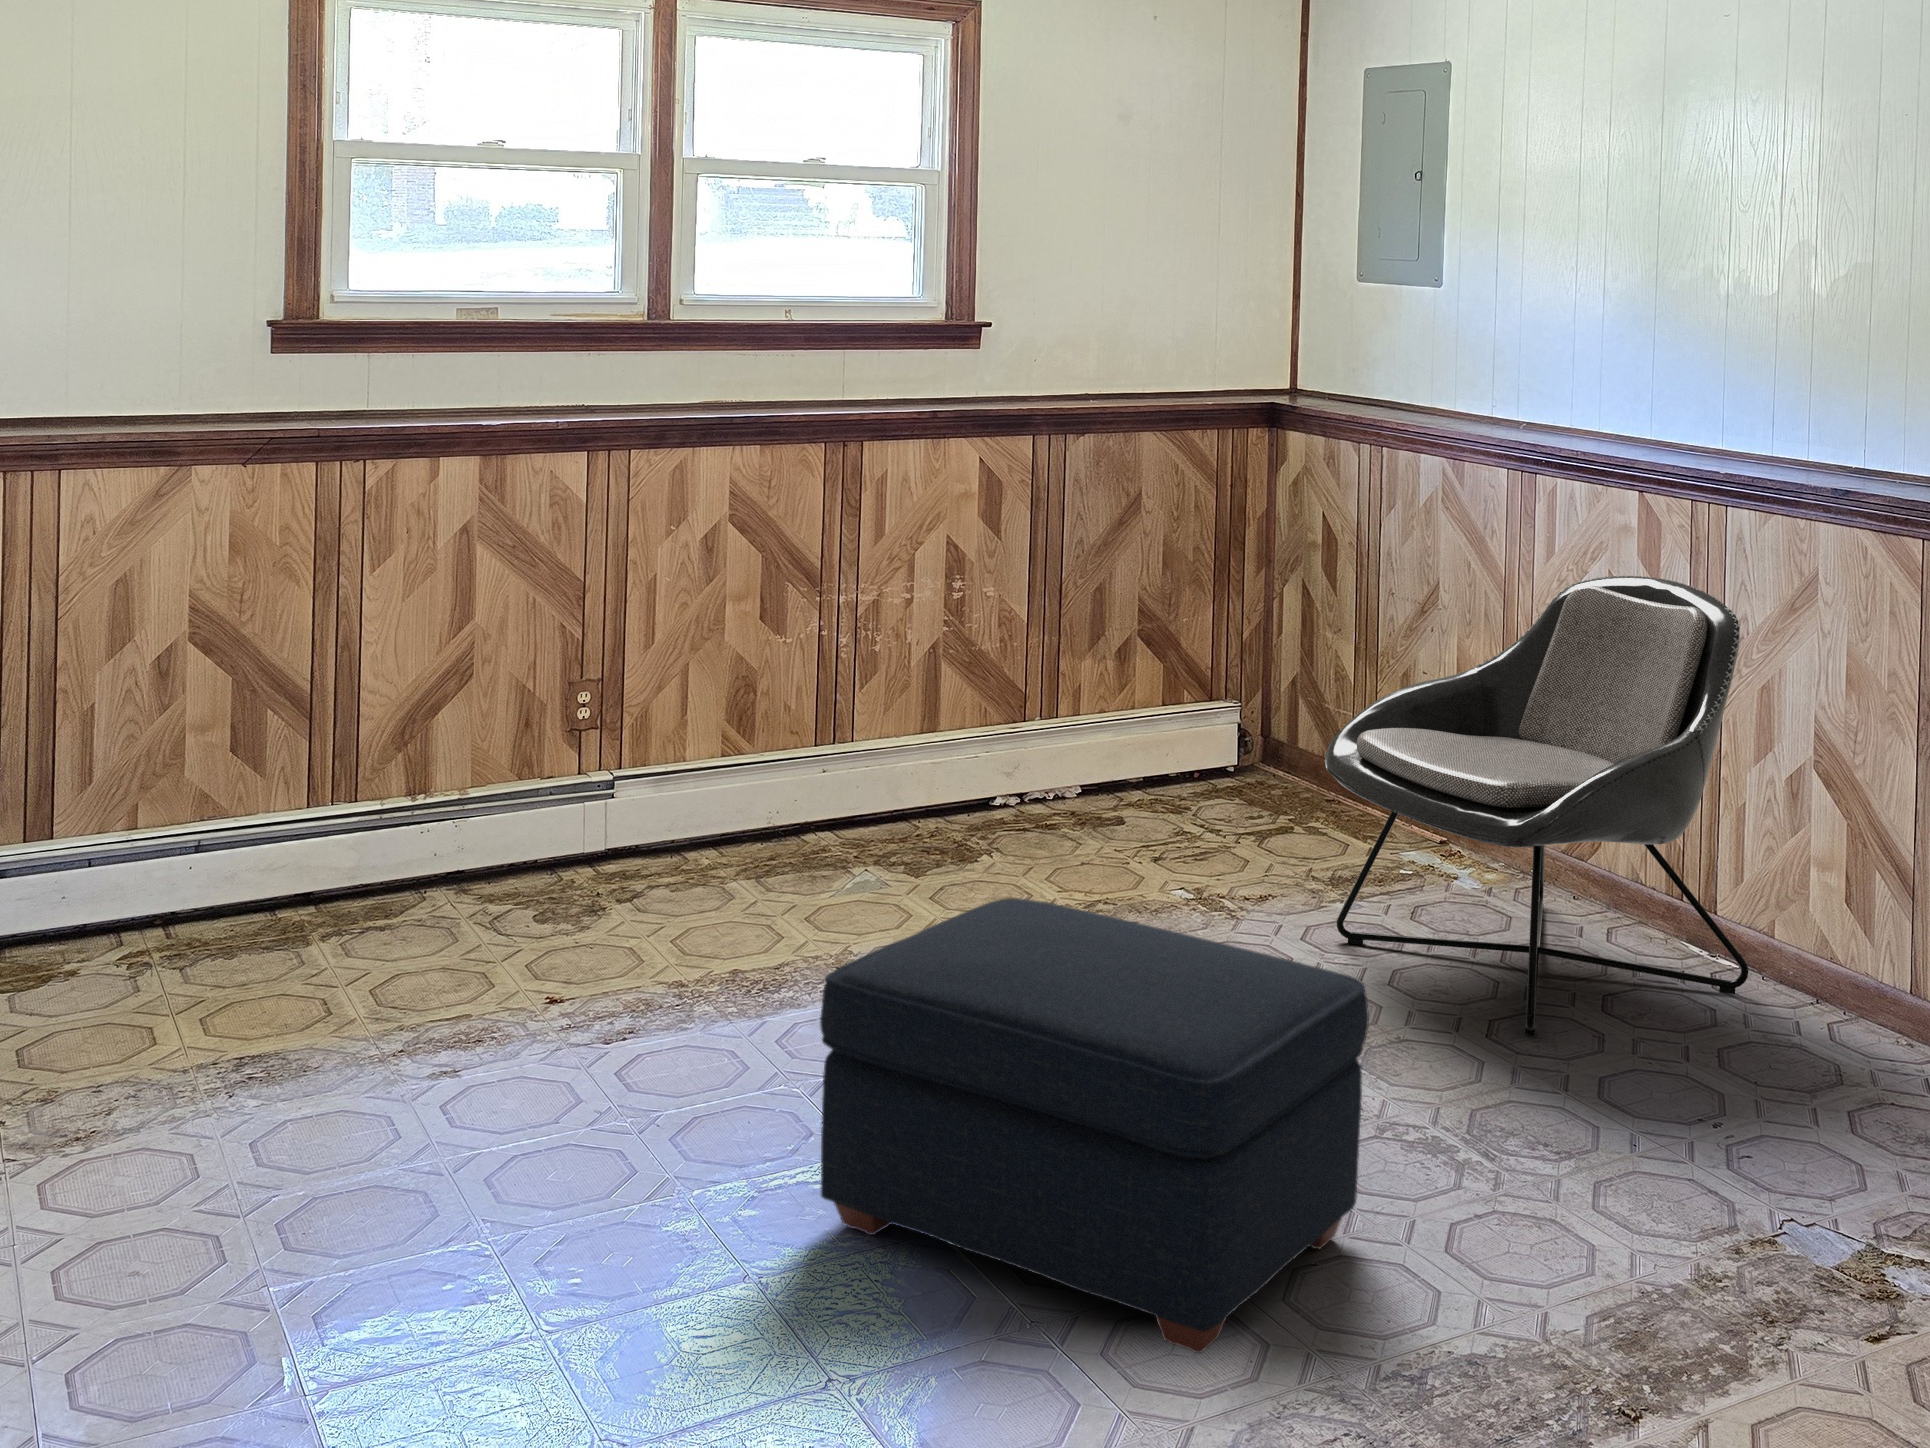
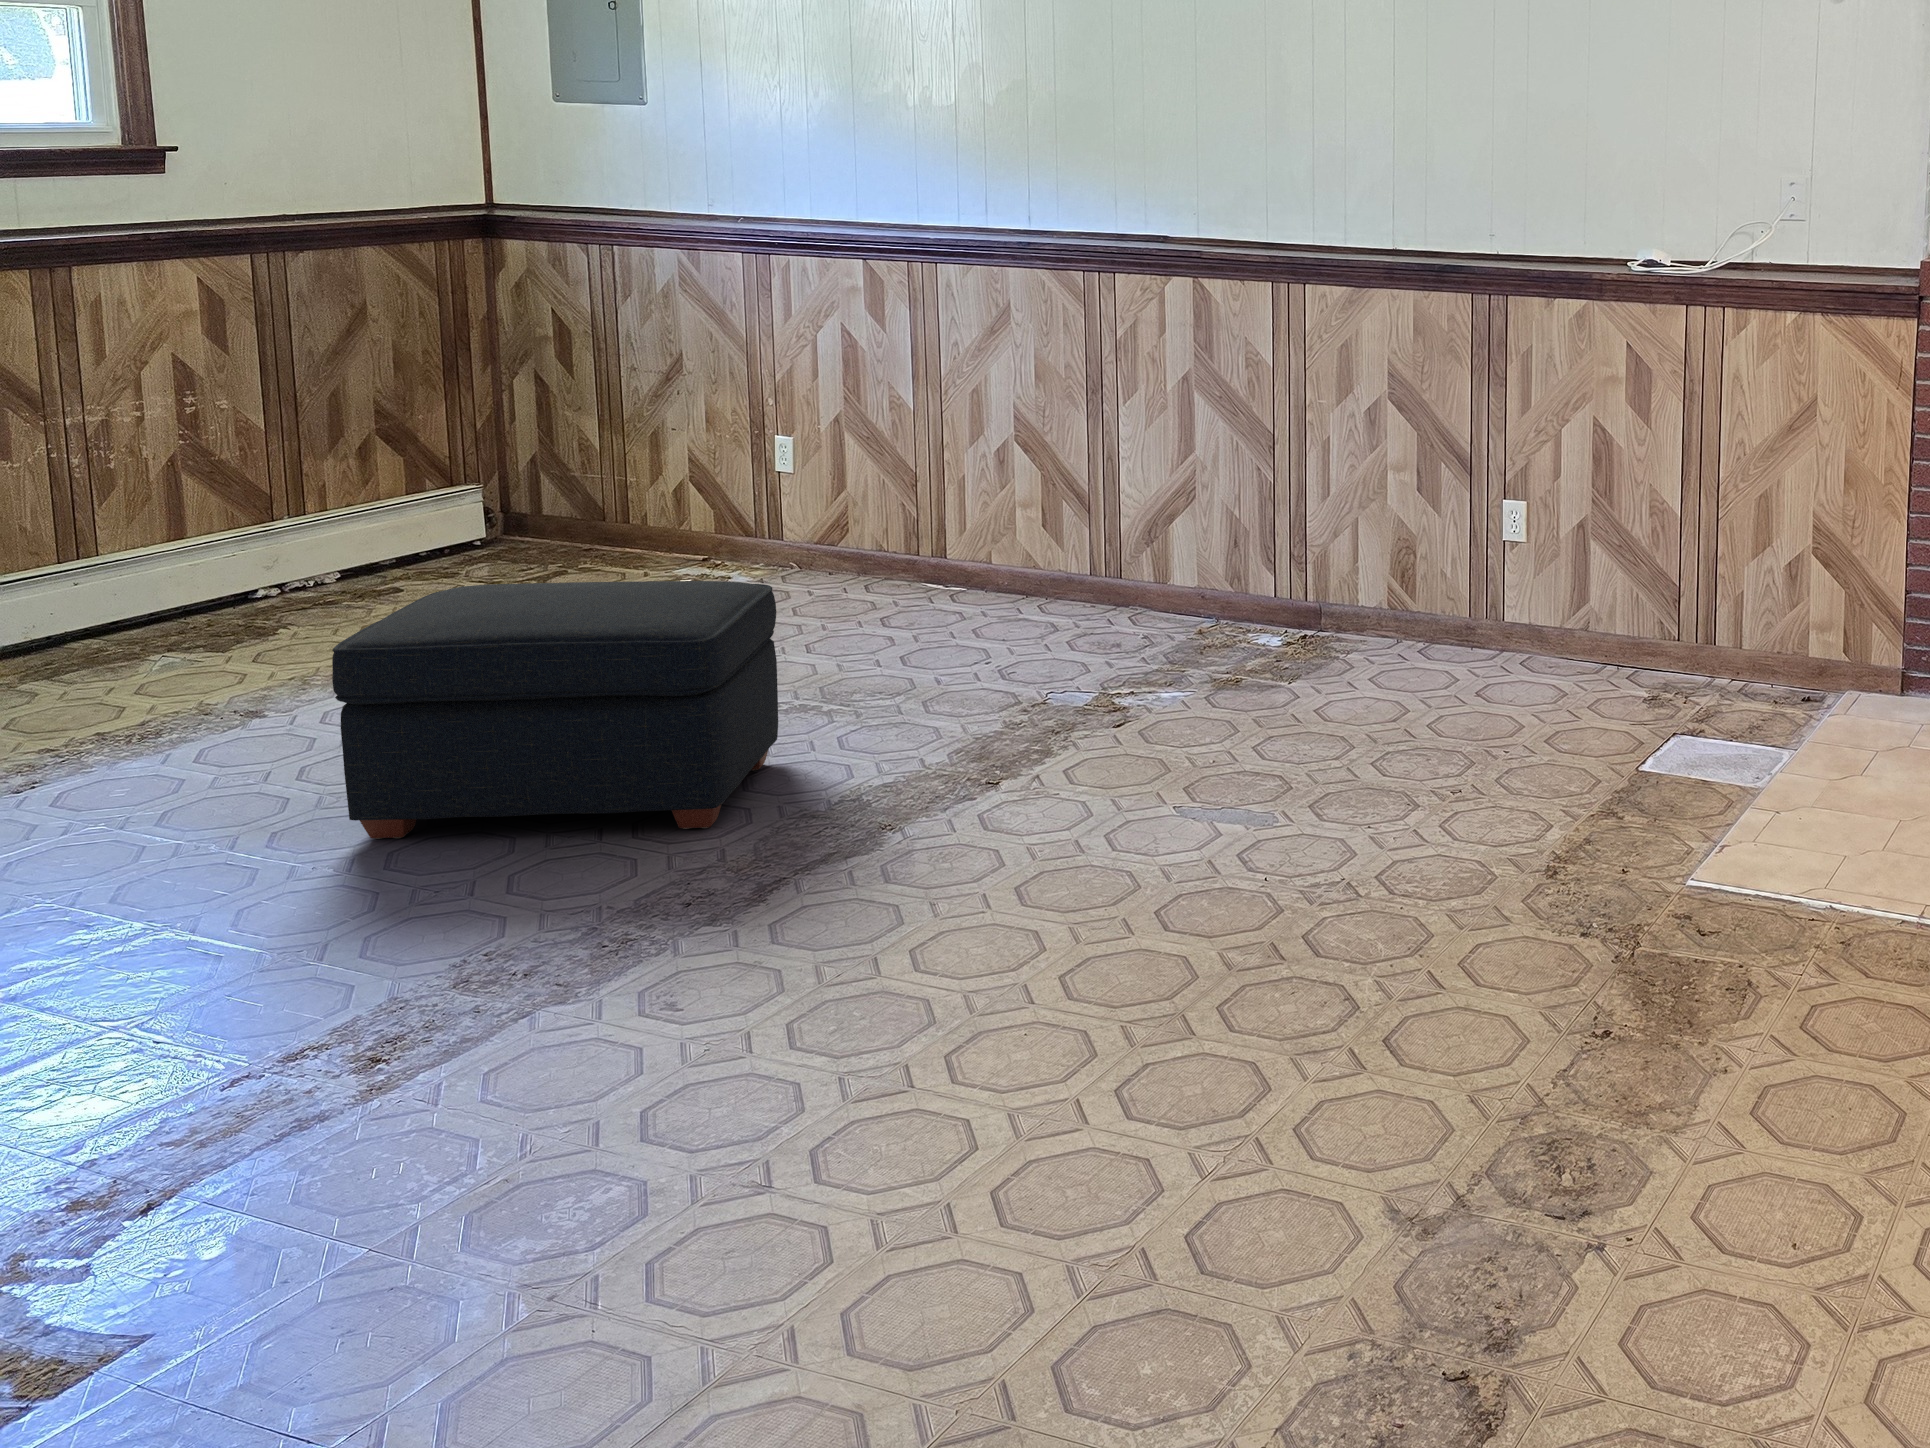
lounge chair: present [1325,576,1749,1035] -> none [632,319,978,648]

